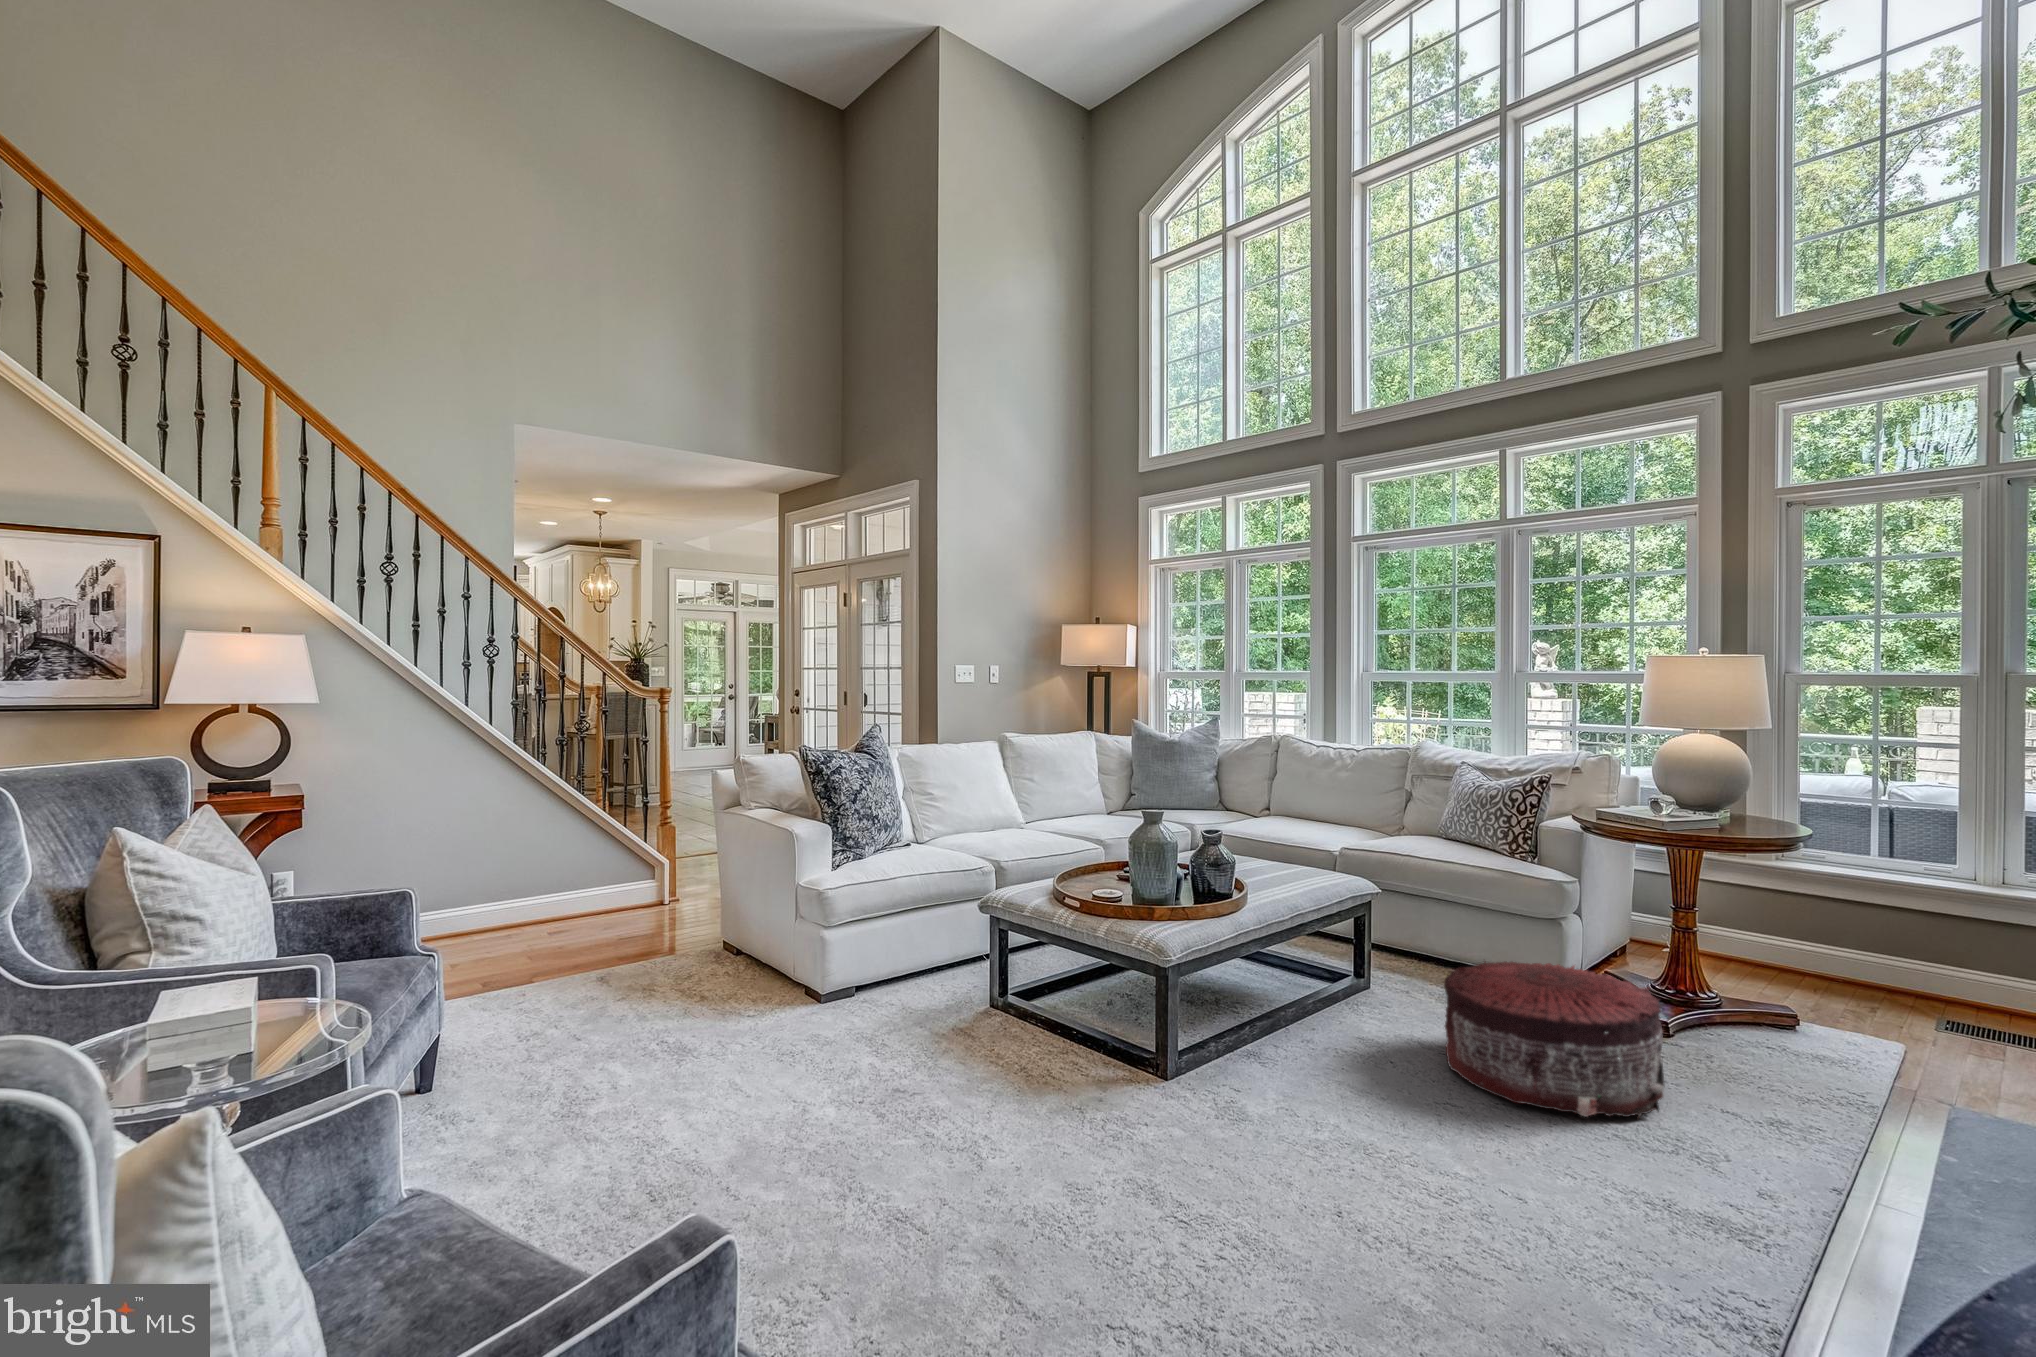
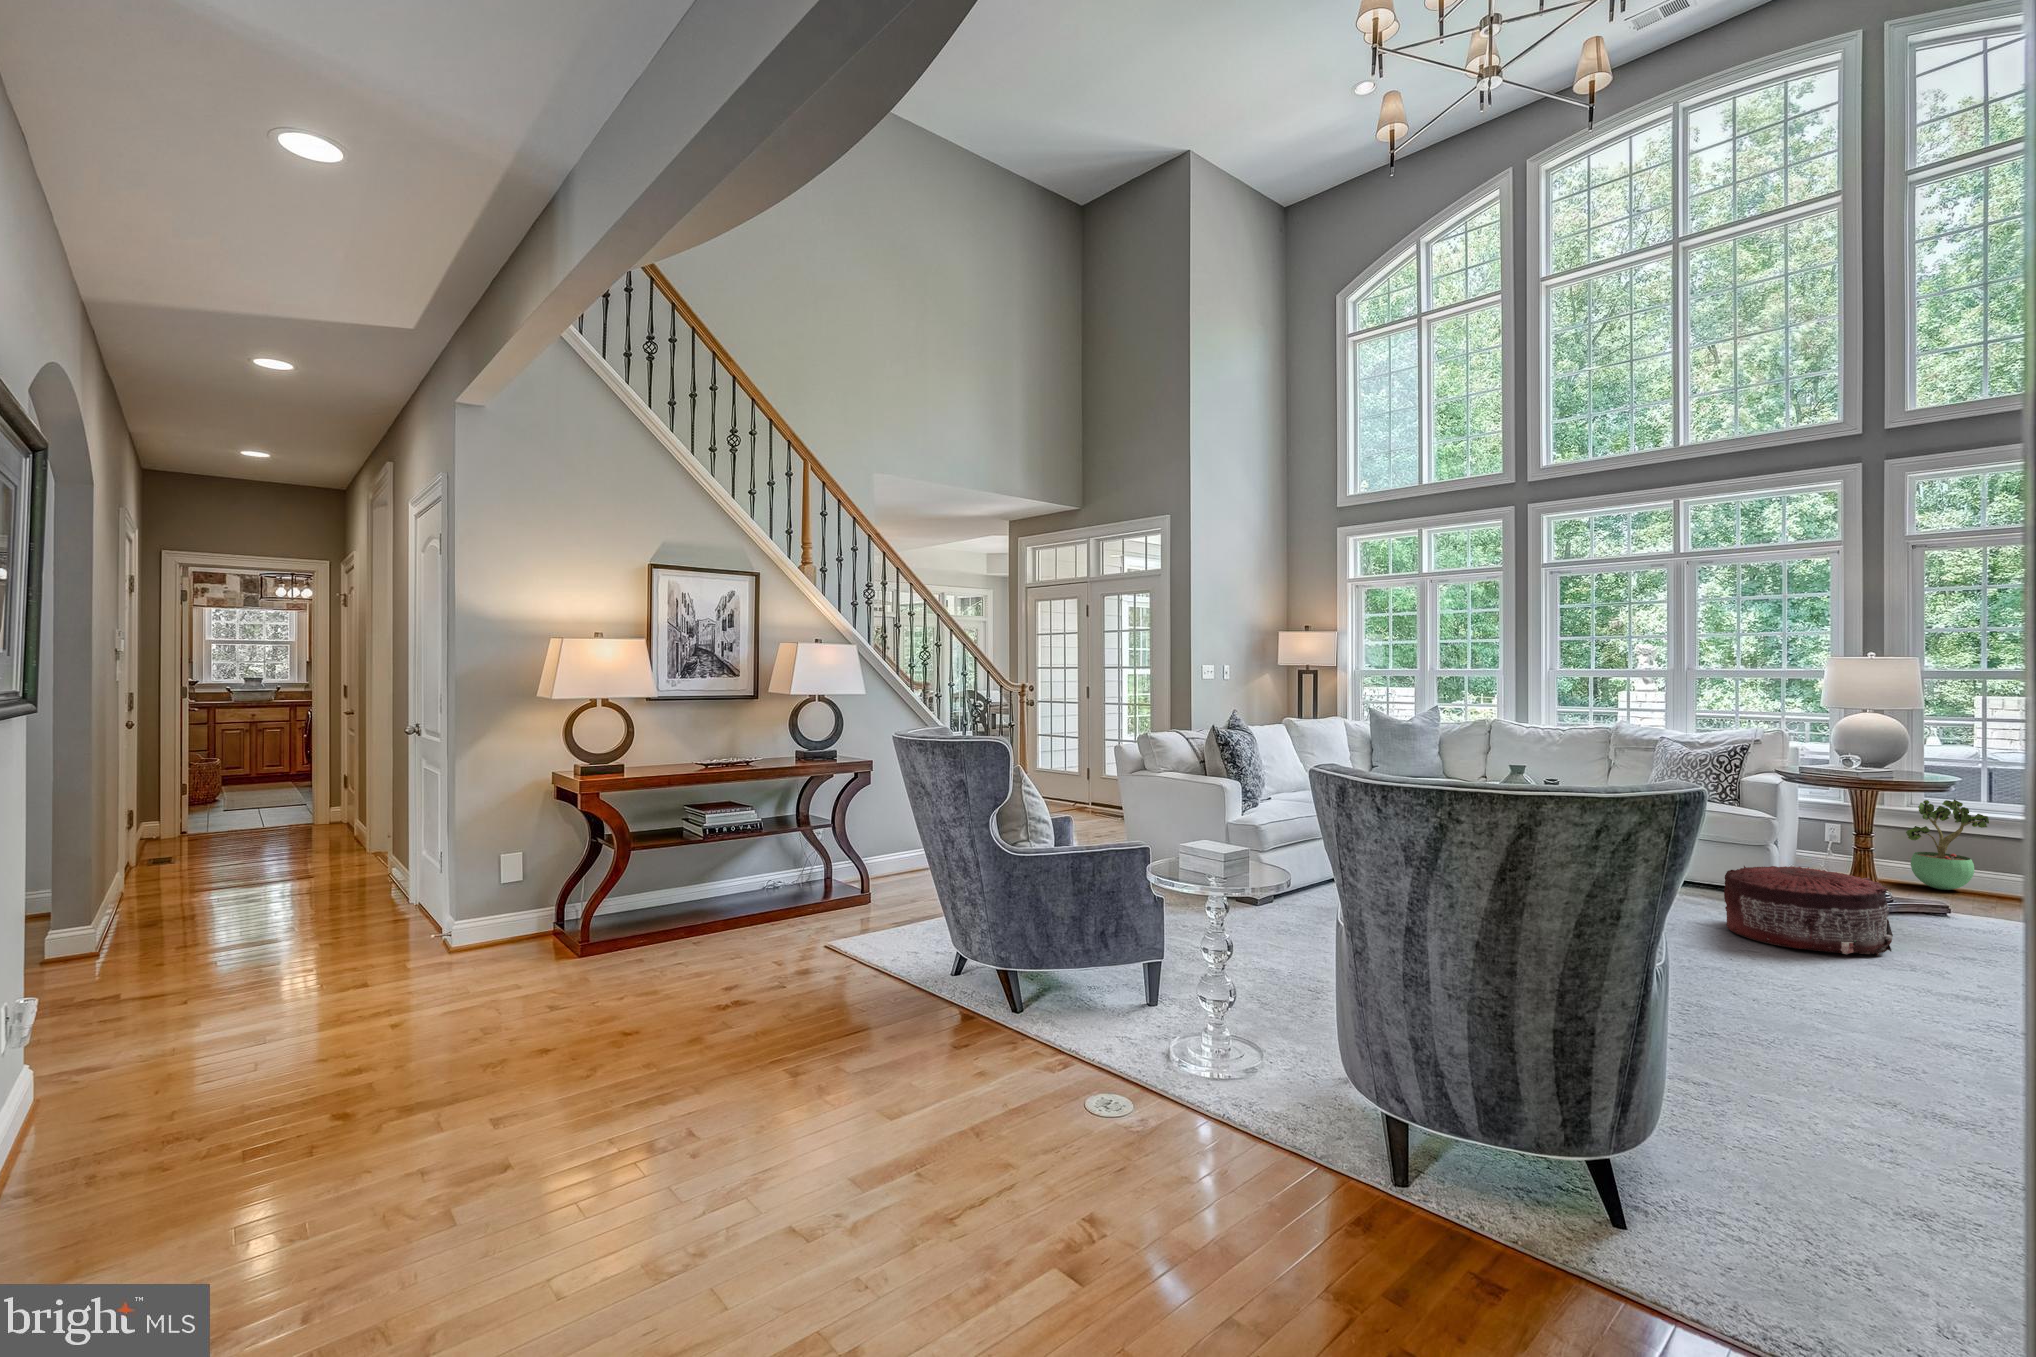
potted plant: none [1772,855,1881,982] -> present [1906,799,1989,890]

